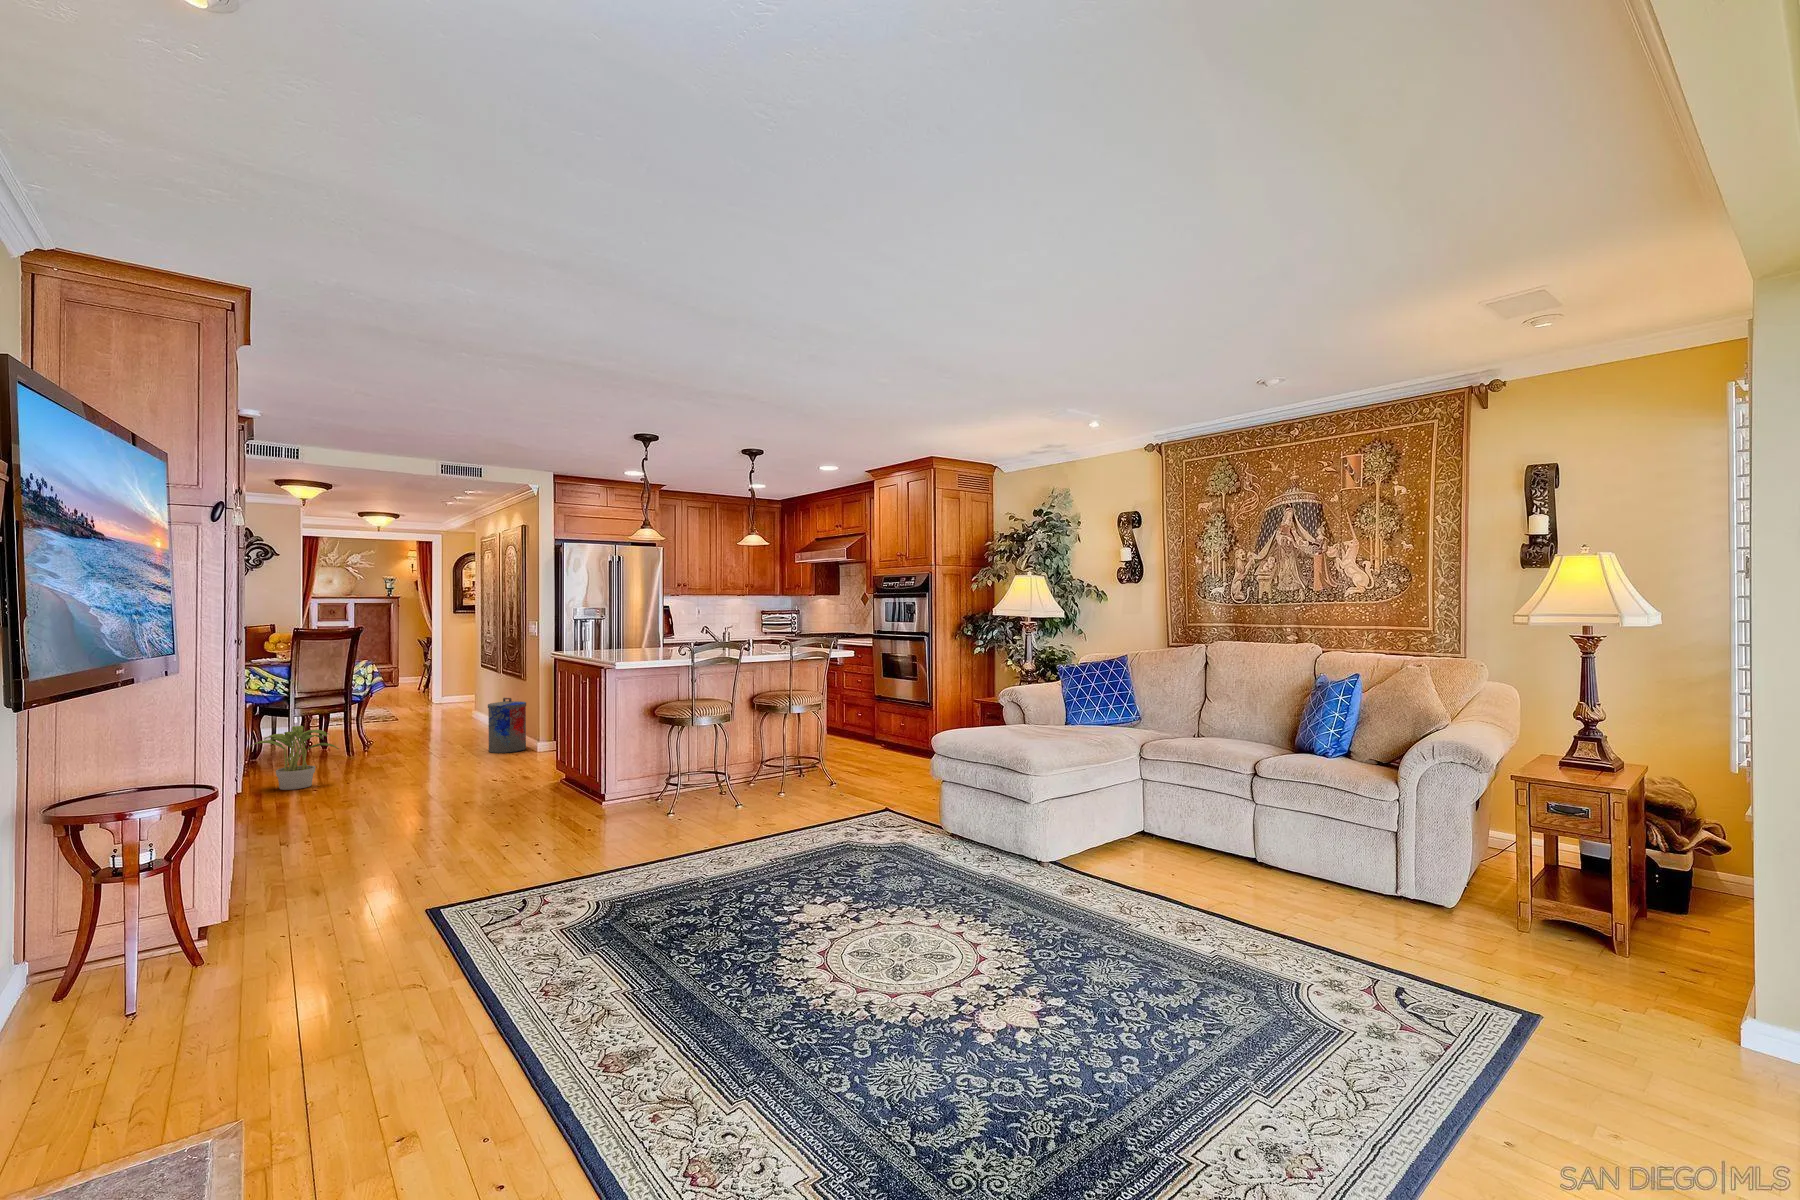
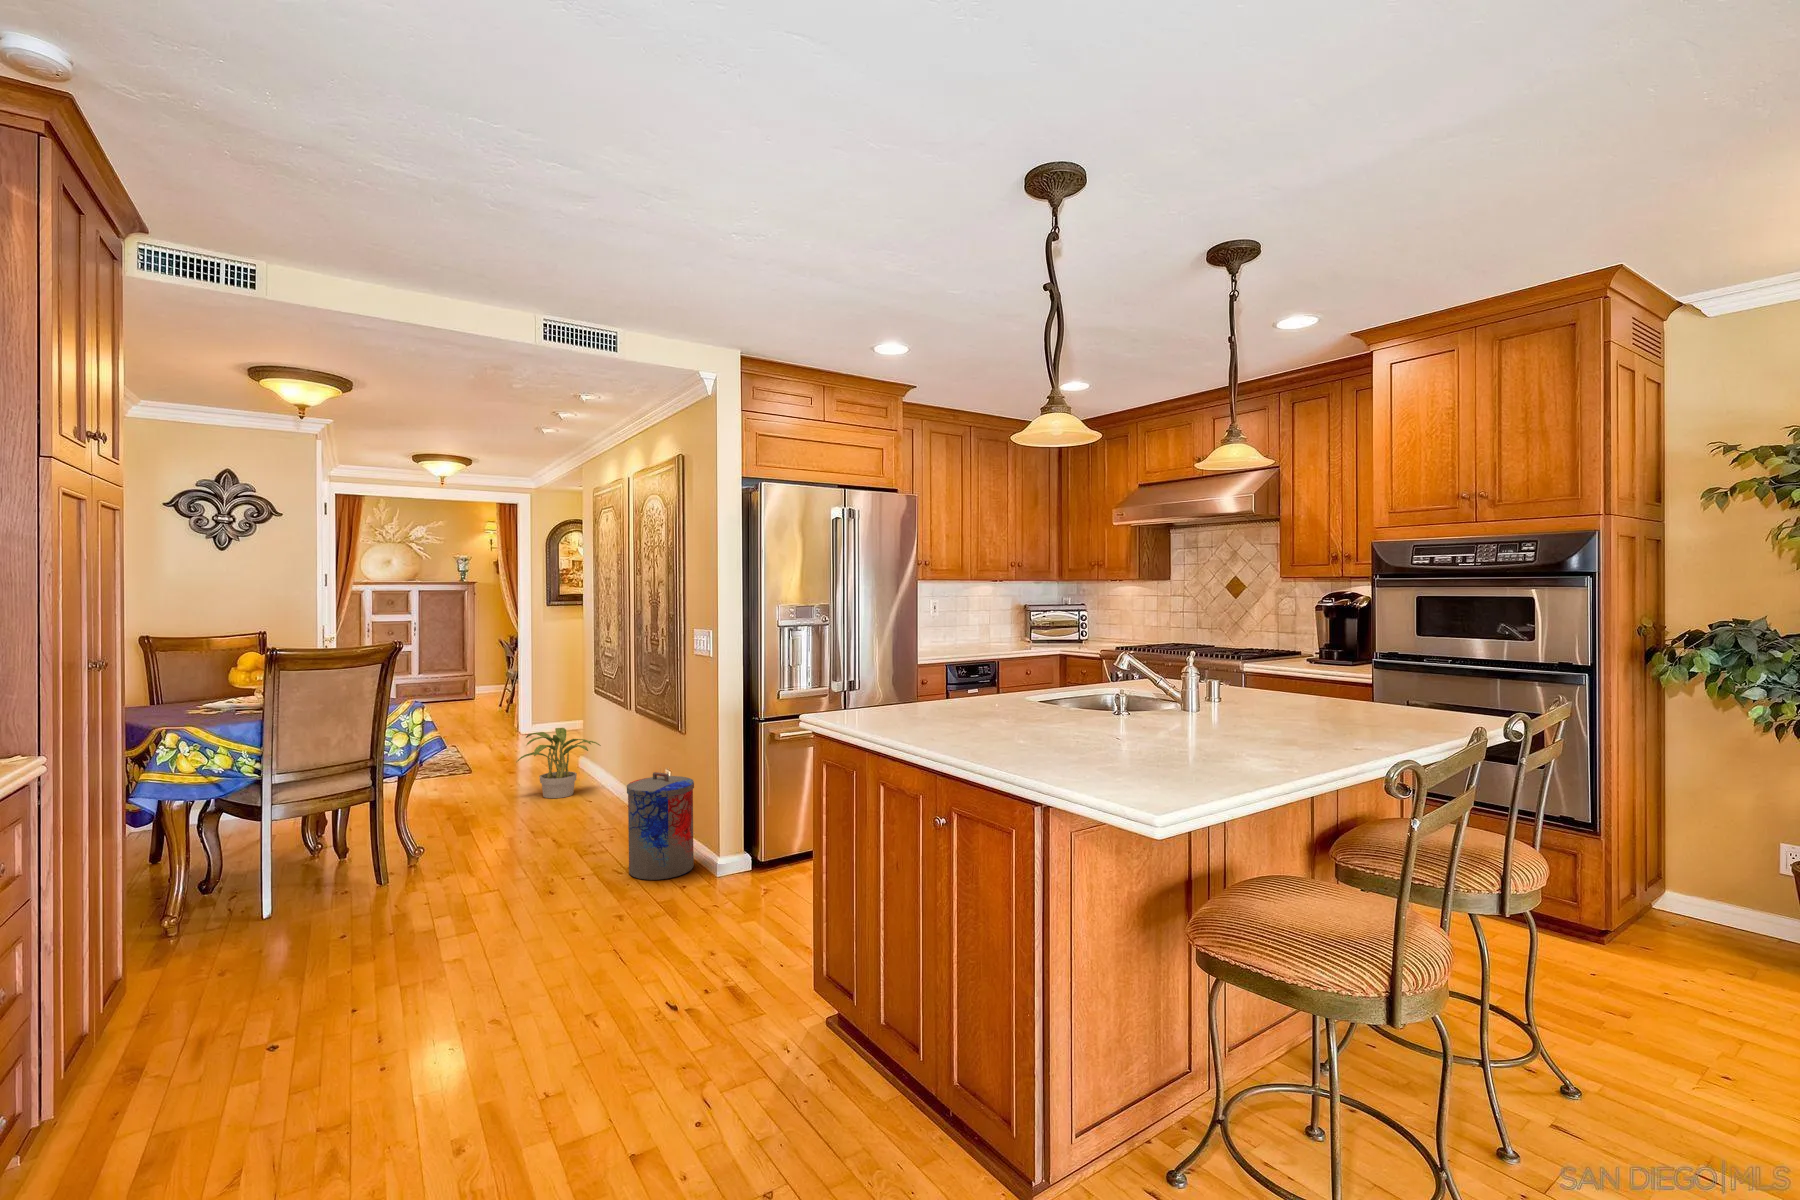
potted plant: present [250,726,338,790] -> present [517,728,601,798]

